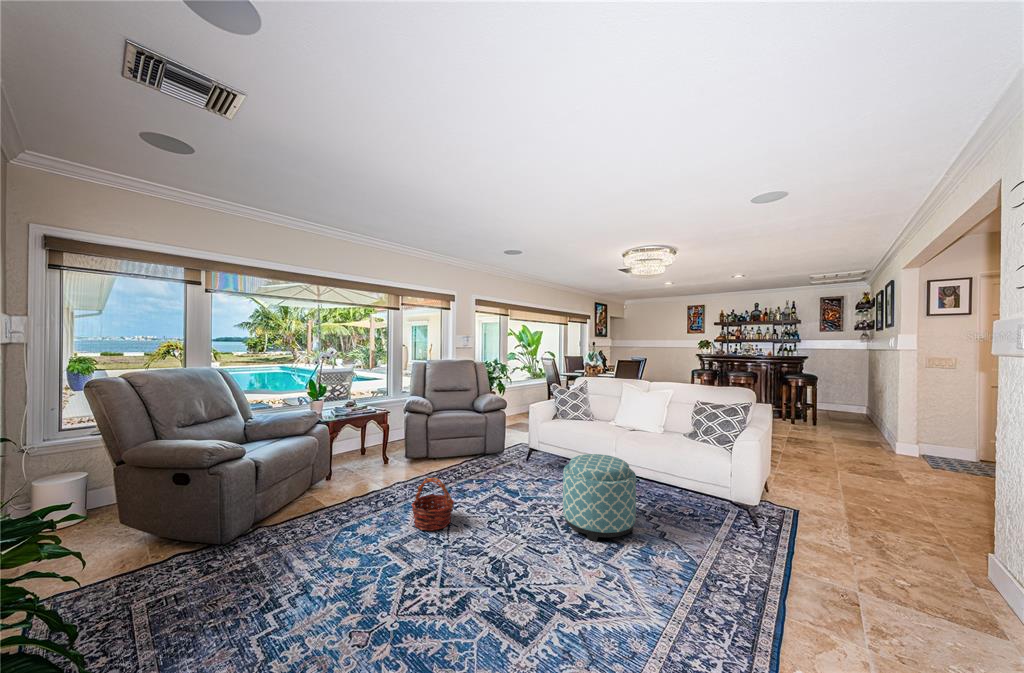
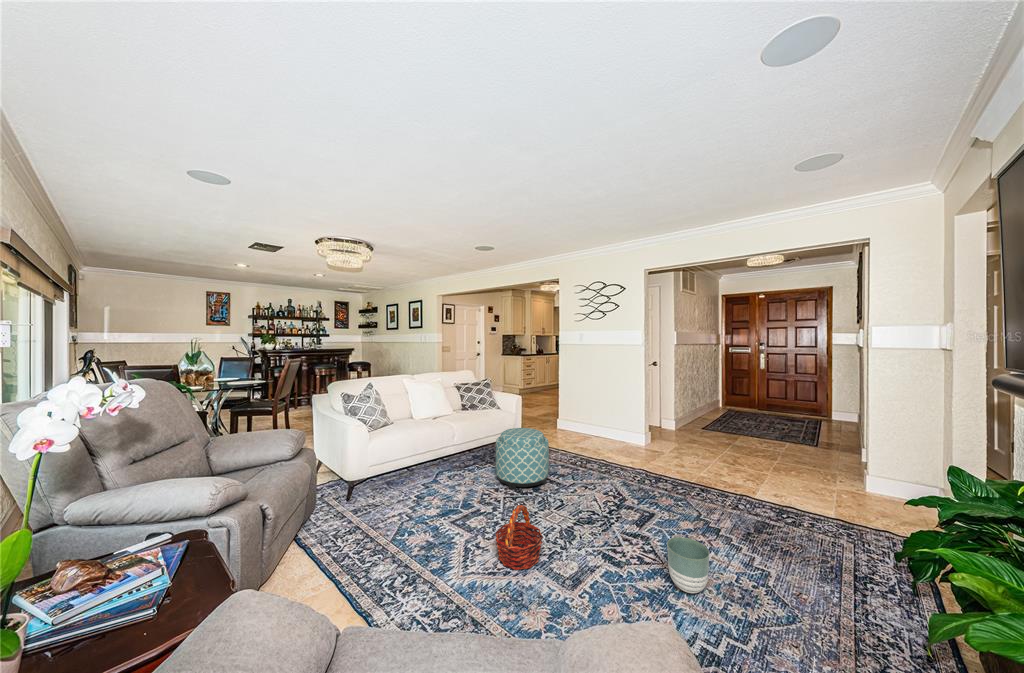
planter: none [324,560,372,627] -> present [667,537,709,593]

